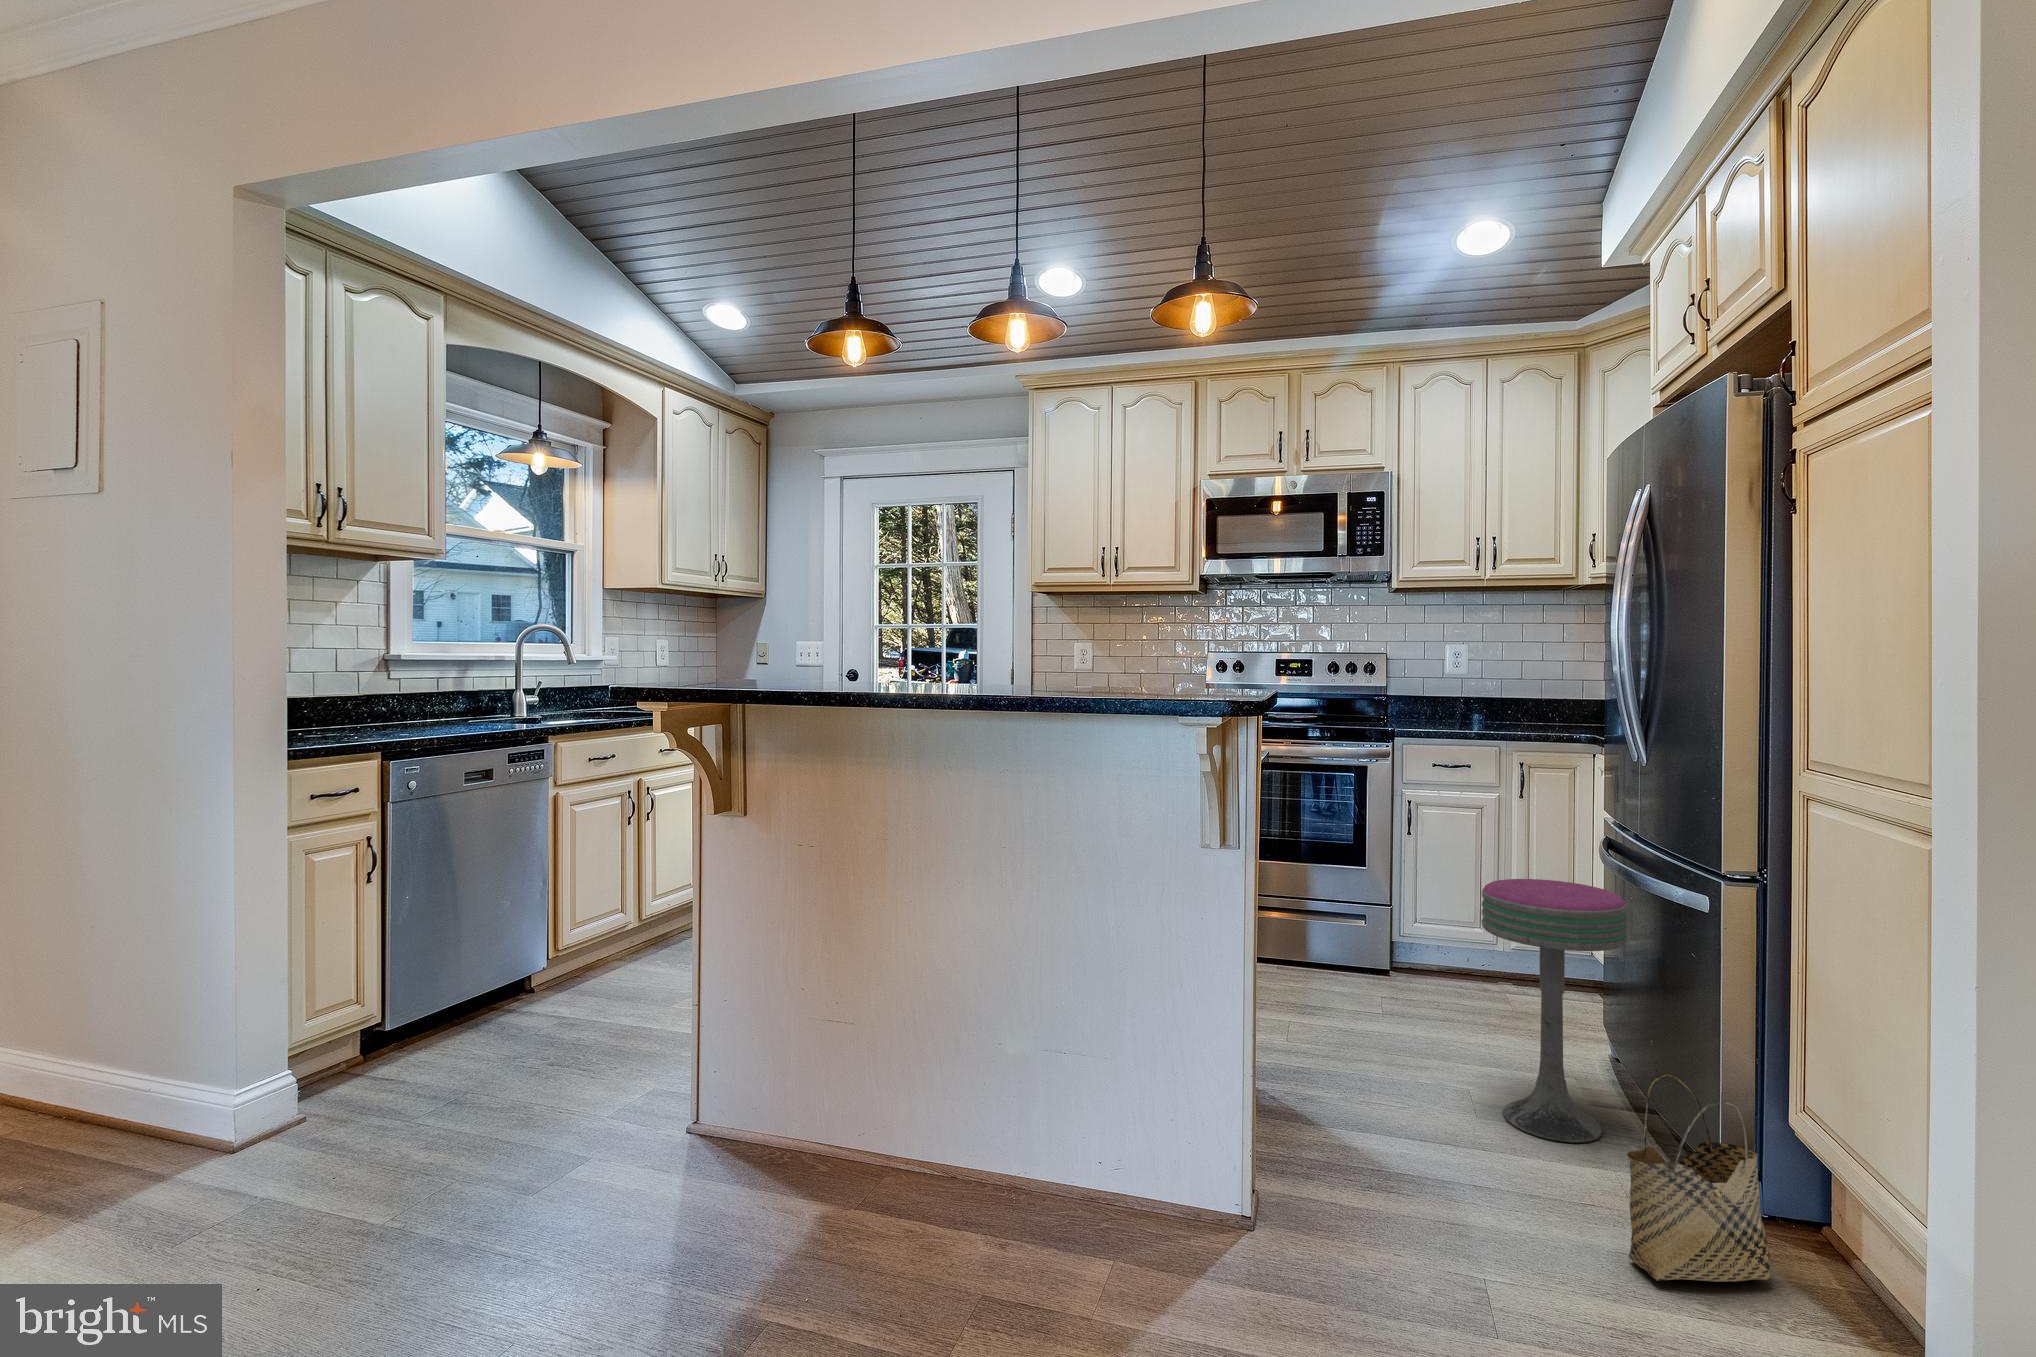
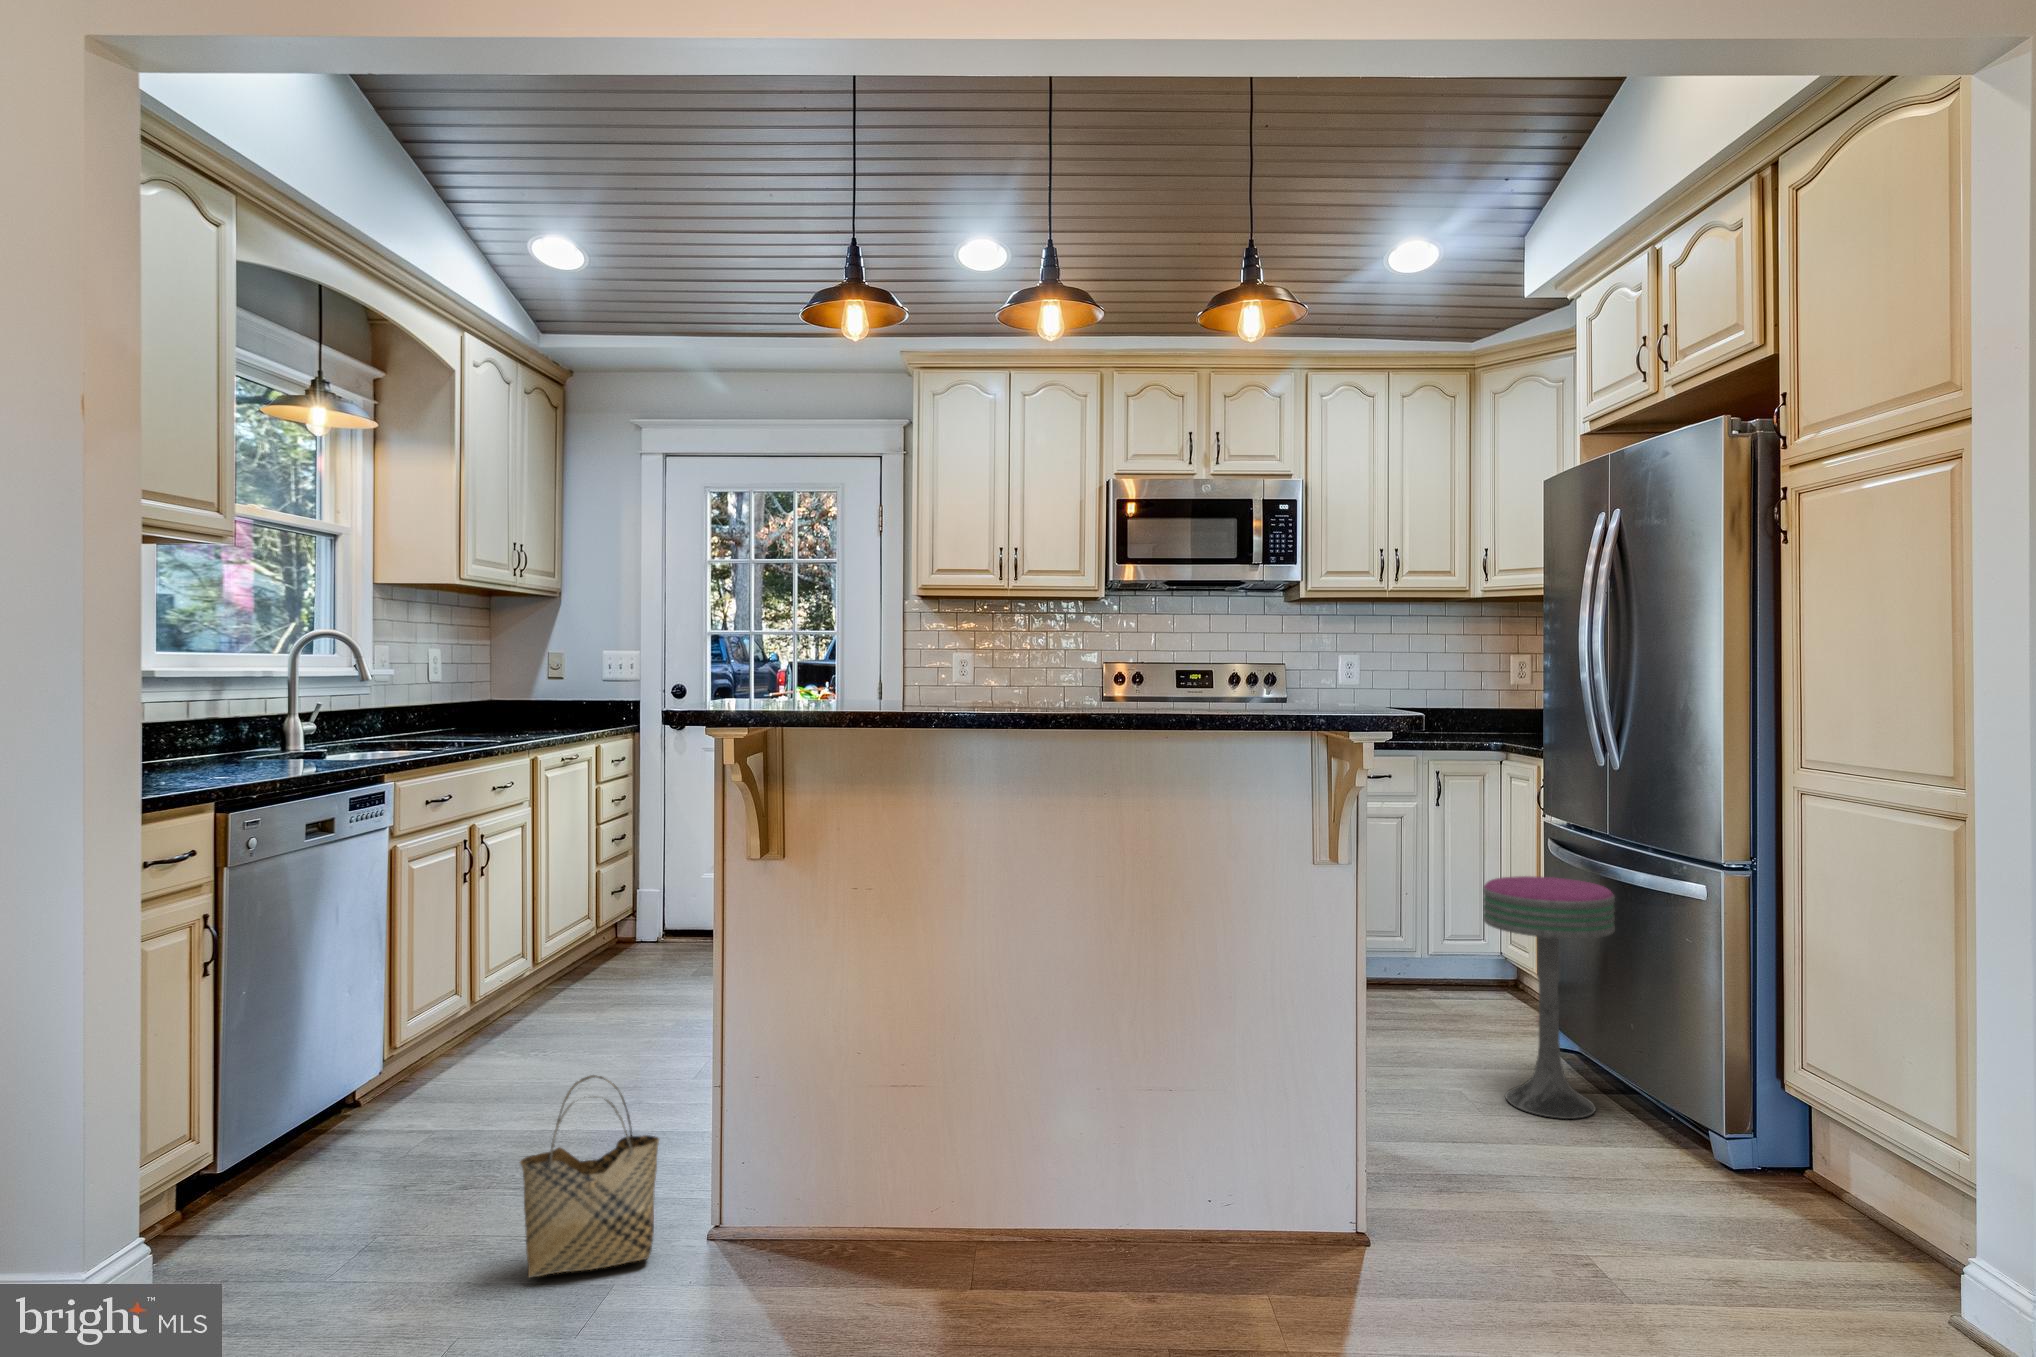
woven basket: present [1627,1074,1770,1282] -> present [520,1075,659,1278]

